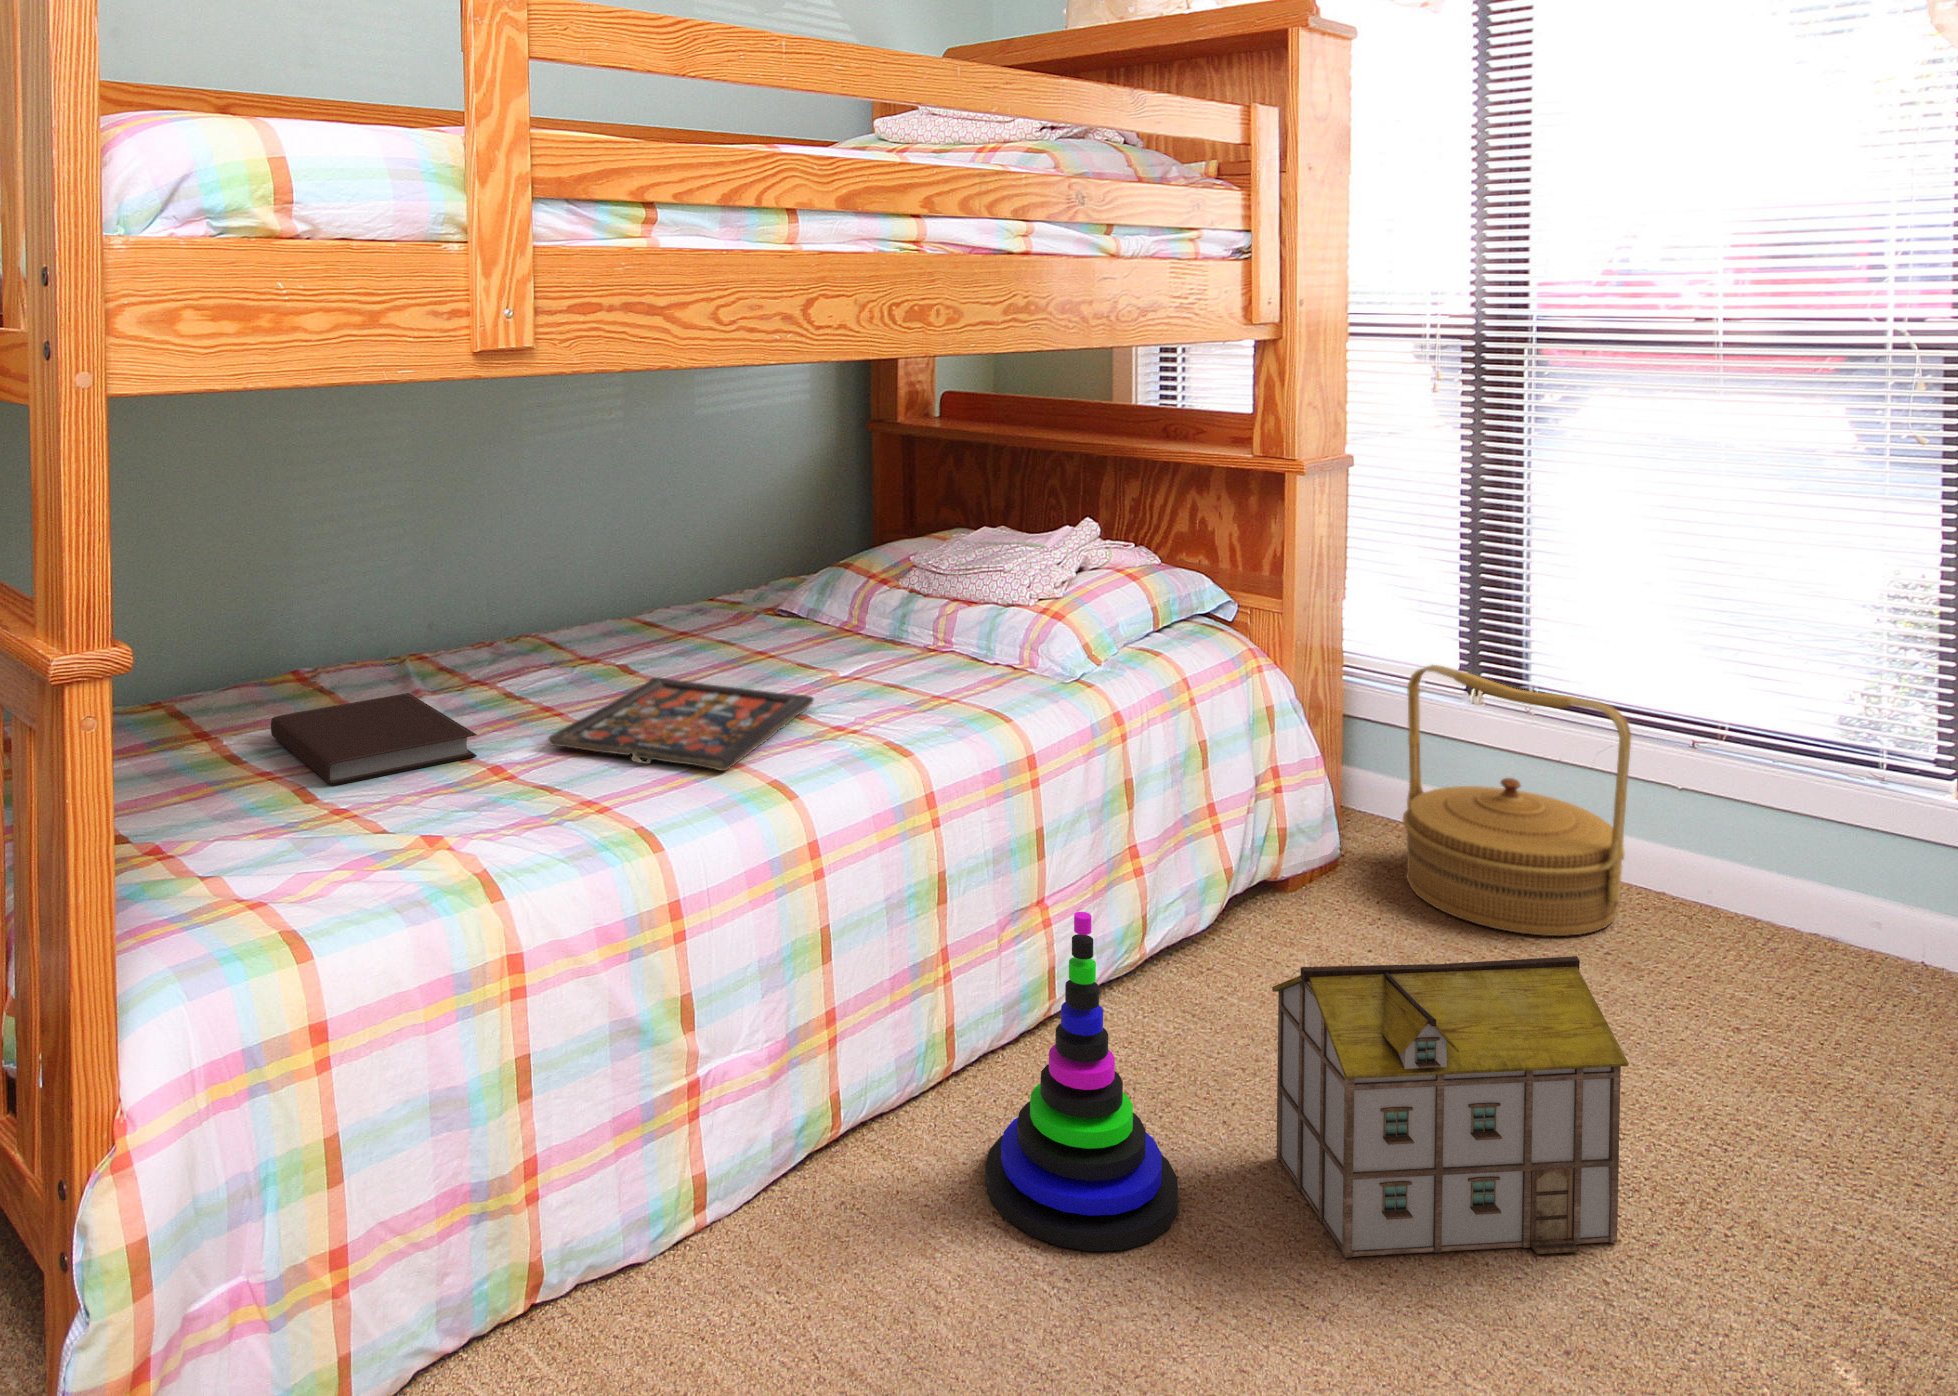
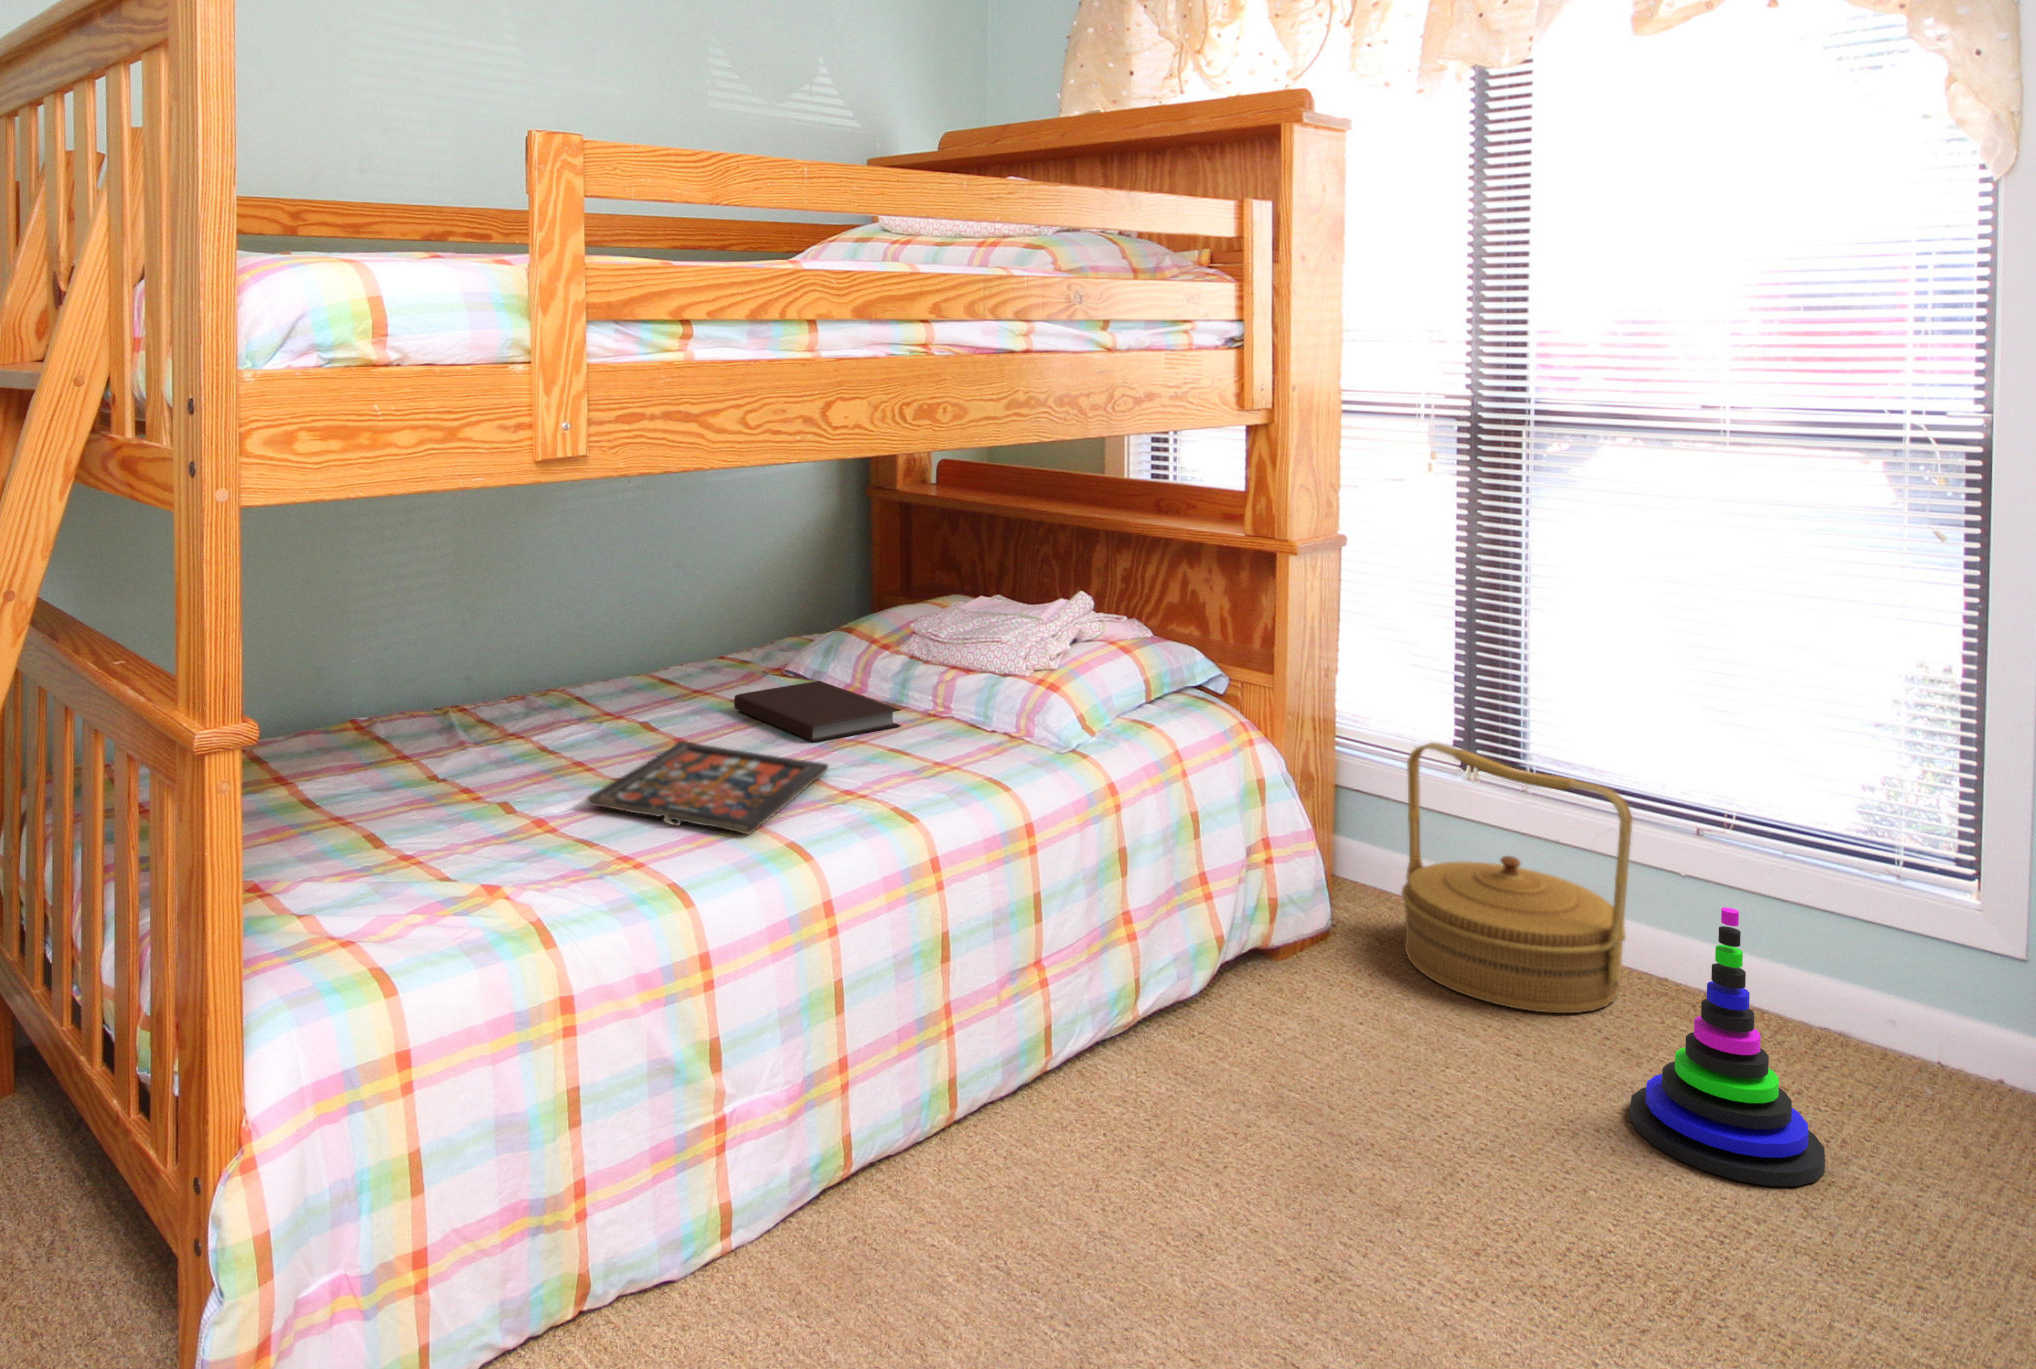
notebook: present [271,693,477,785] -> present [734,681,901,742]
stacking toy: present [985,912,1178,1251] -> present [1630,907,1825,1186]
toy house: present [1272,956,1629,1258] -> none [1264,1037,1611,1318]

